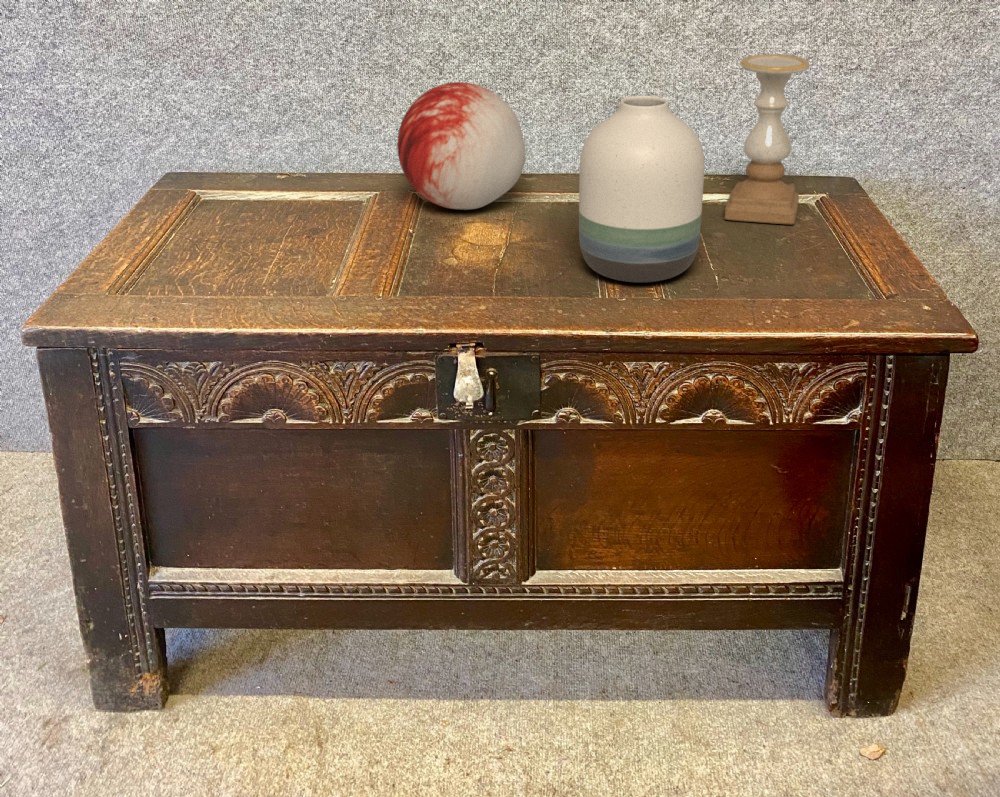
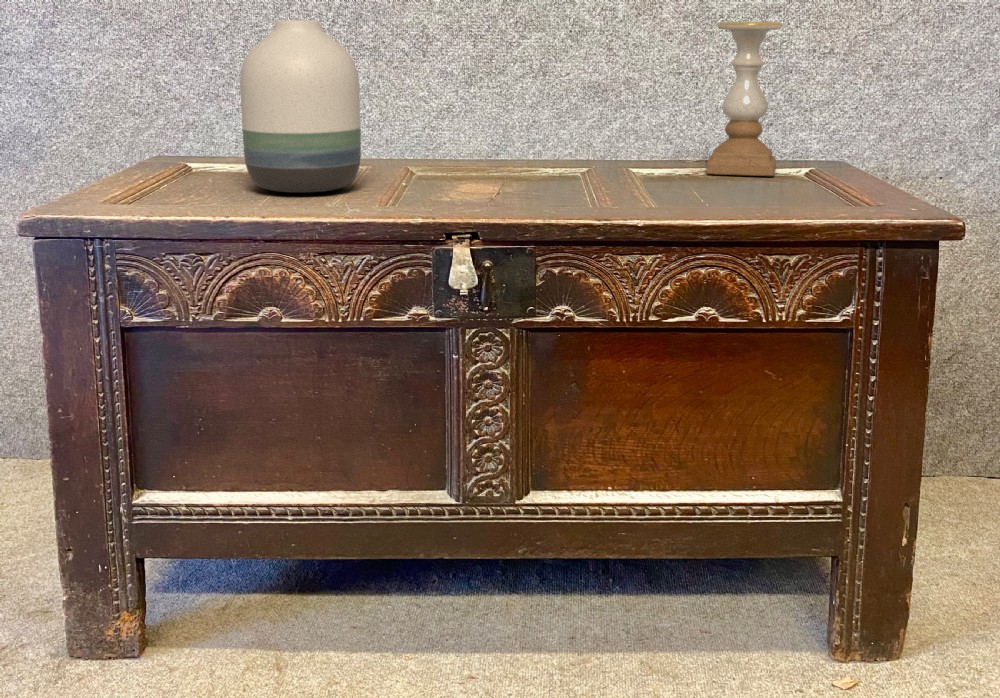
decorative orb: present [397,82,525,210] -> none [389,45,512,167]
vase: present [579,96,704,283] -> present [240,20,361,193]

